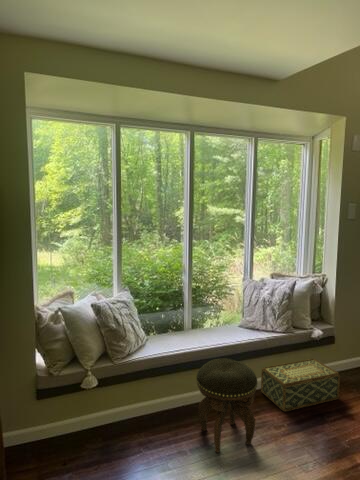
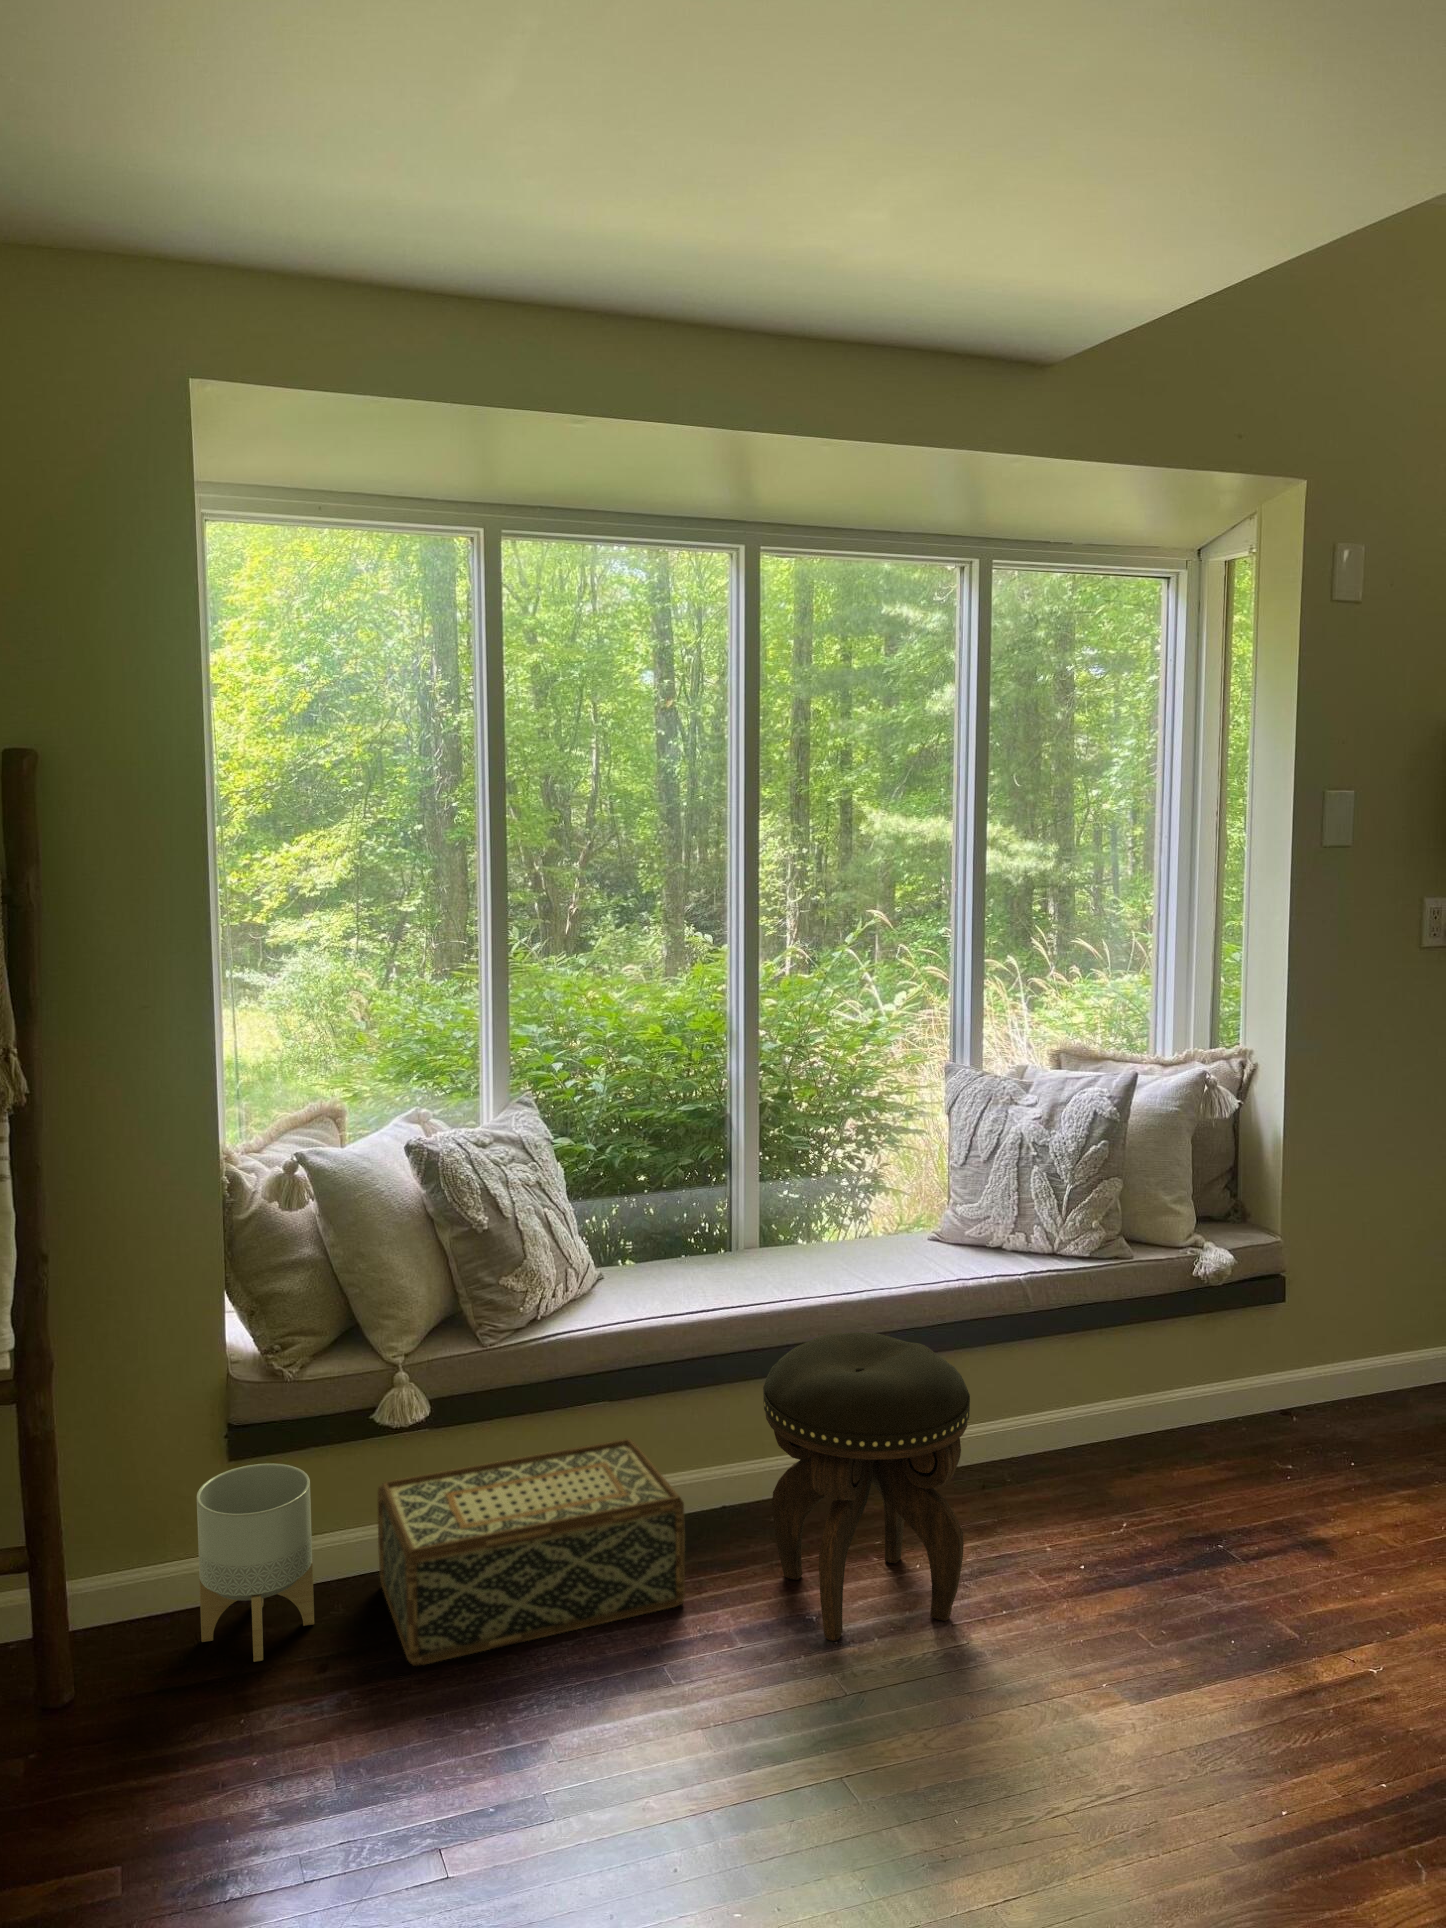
woven basket: present [261,358,340,411] -> present [377,1438,685,1666]
planter: none [26,401,62,464] -> present [197,1464,314,1662]

